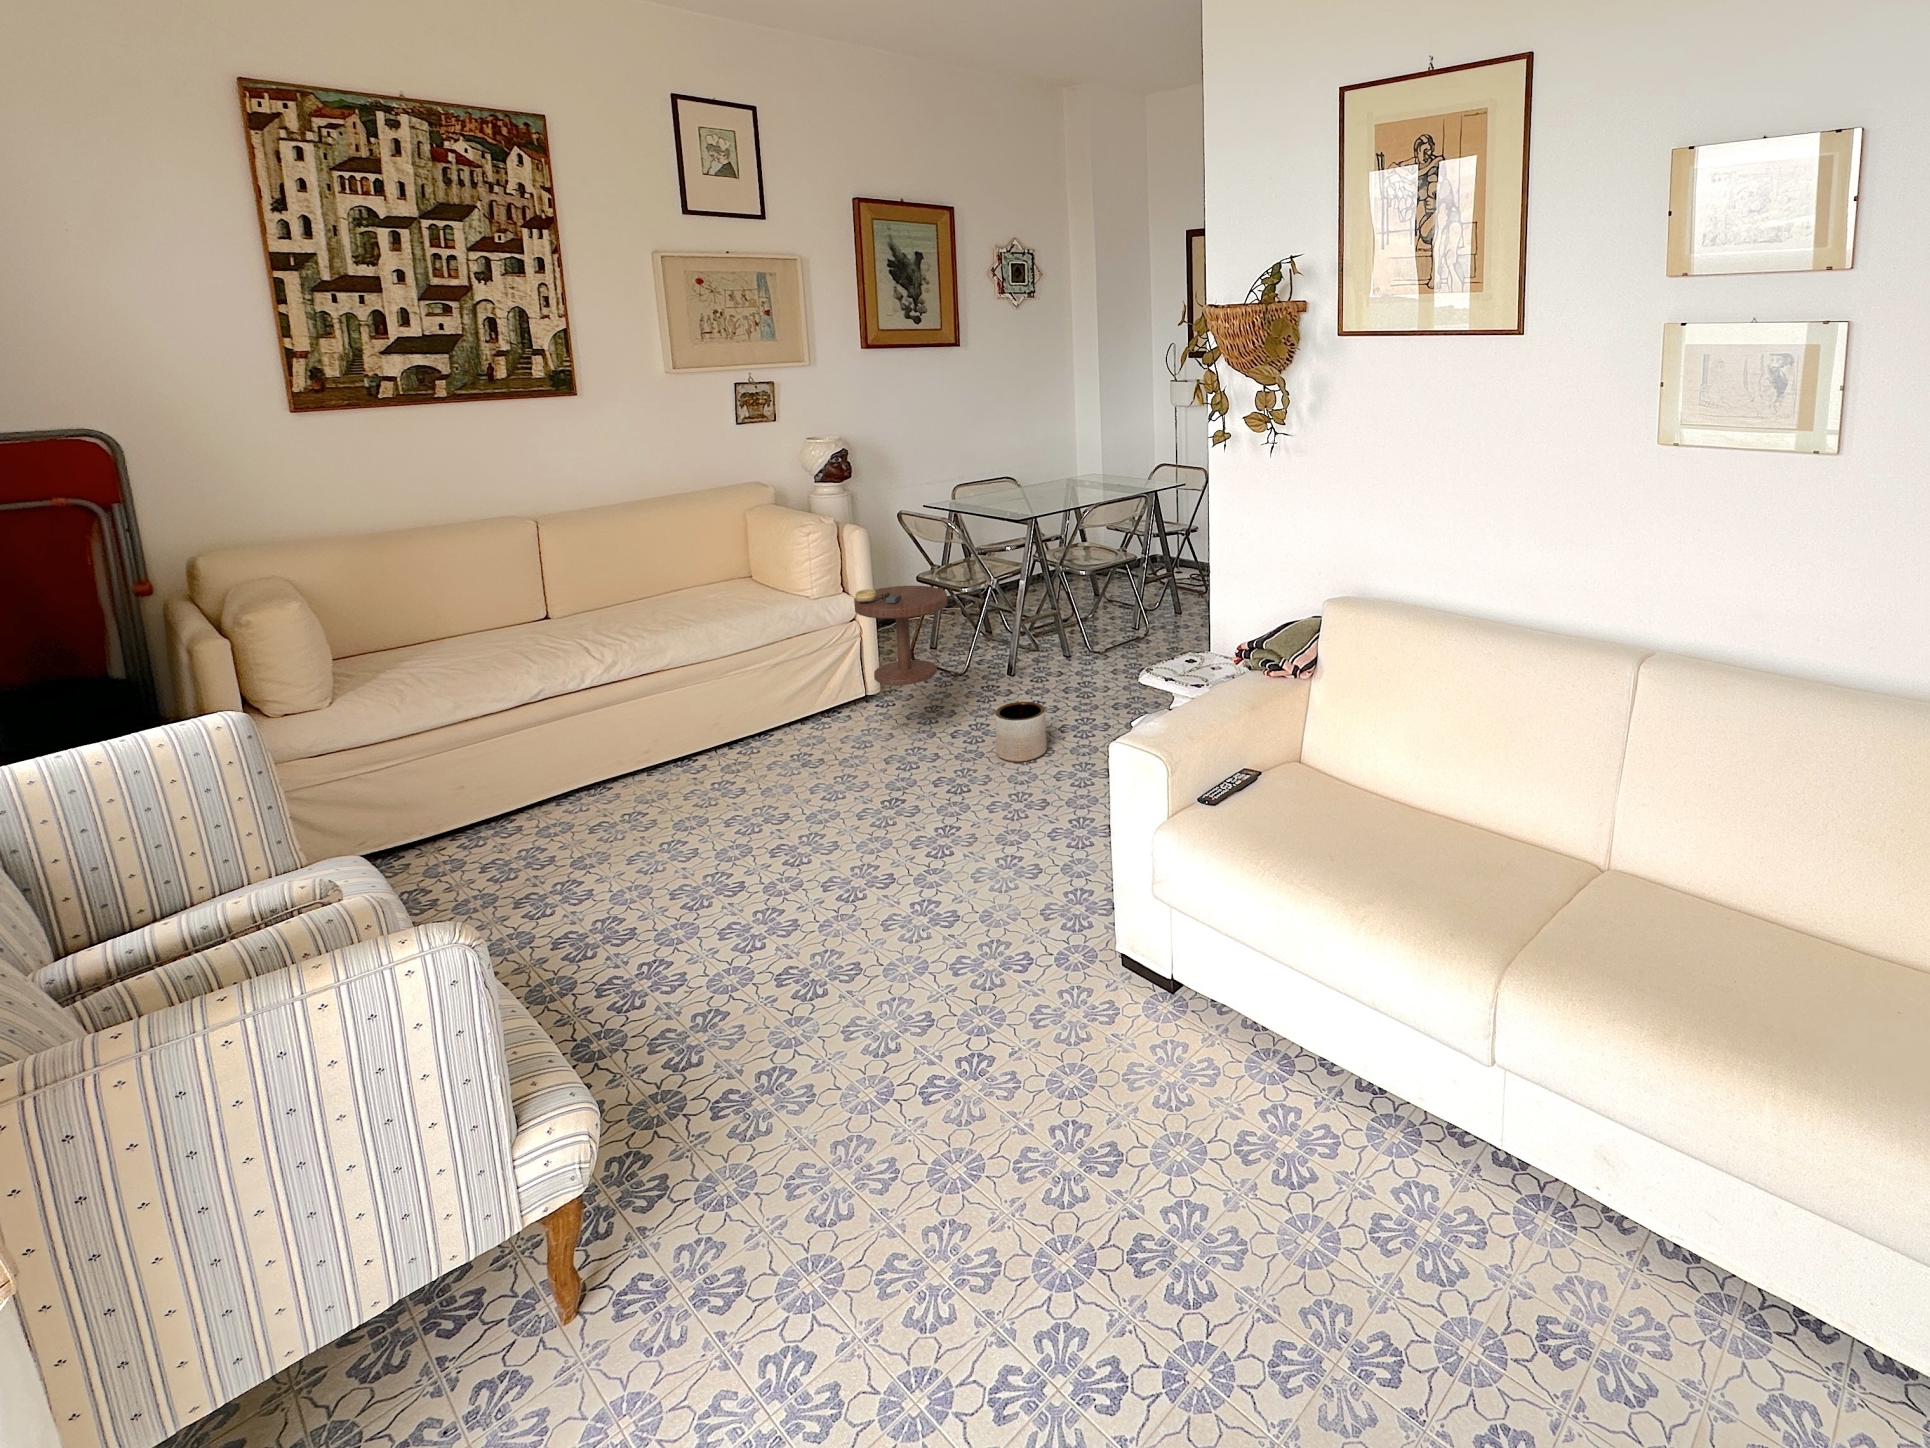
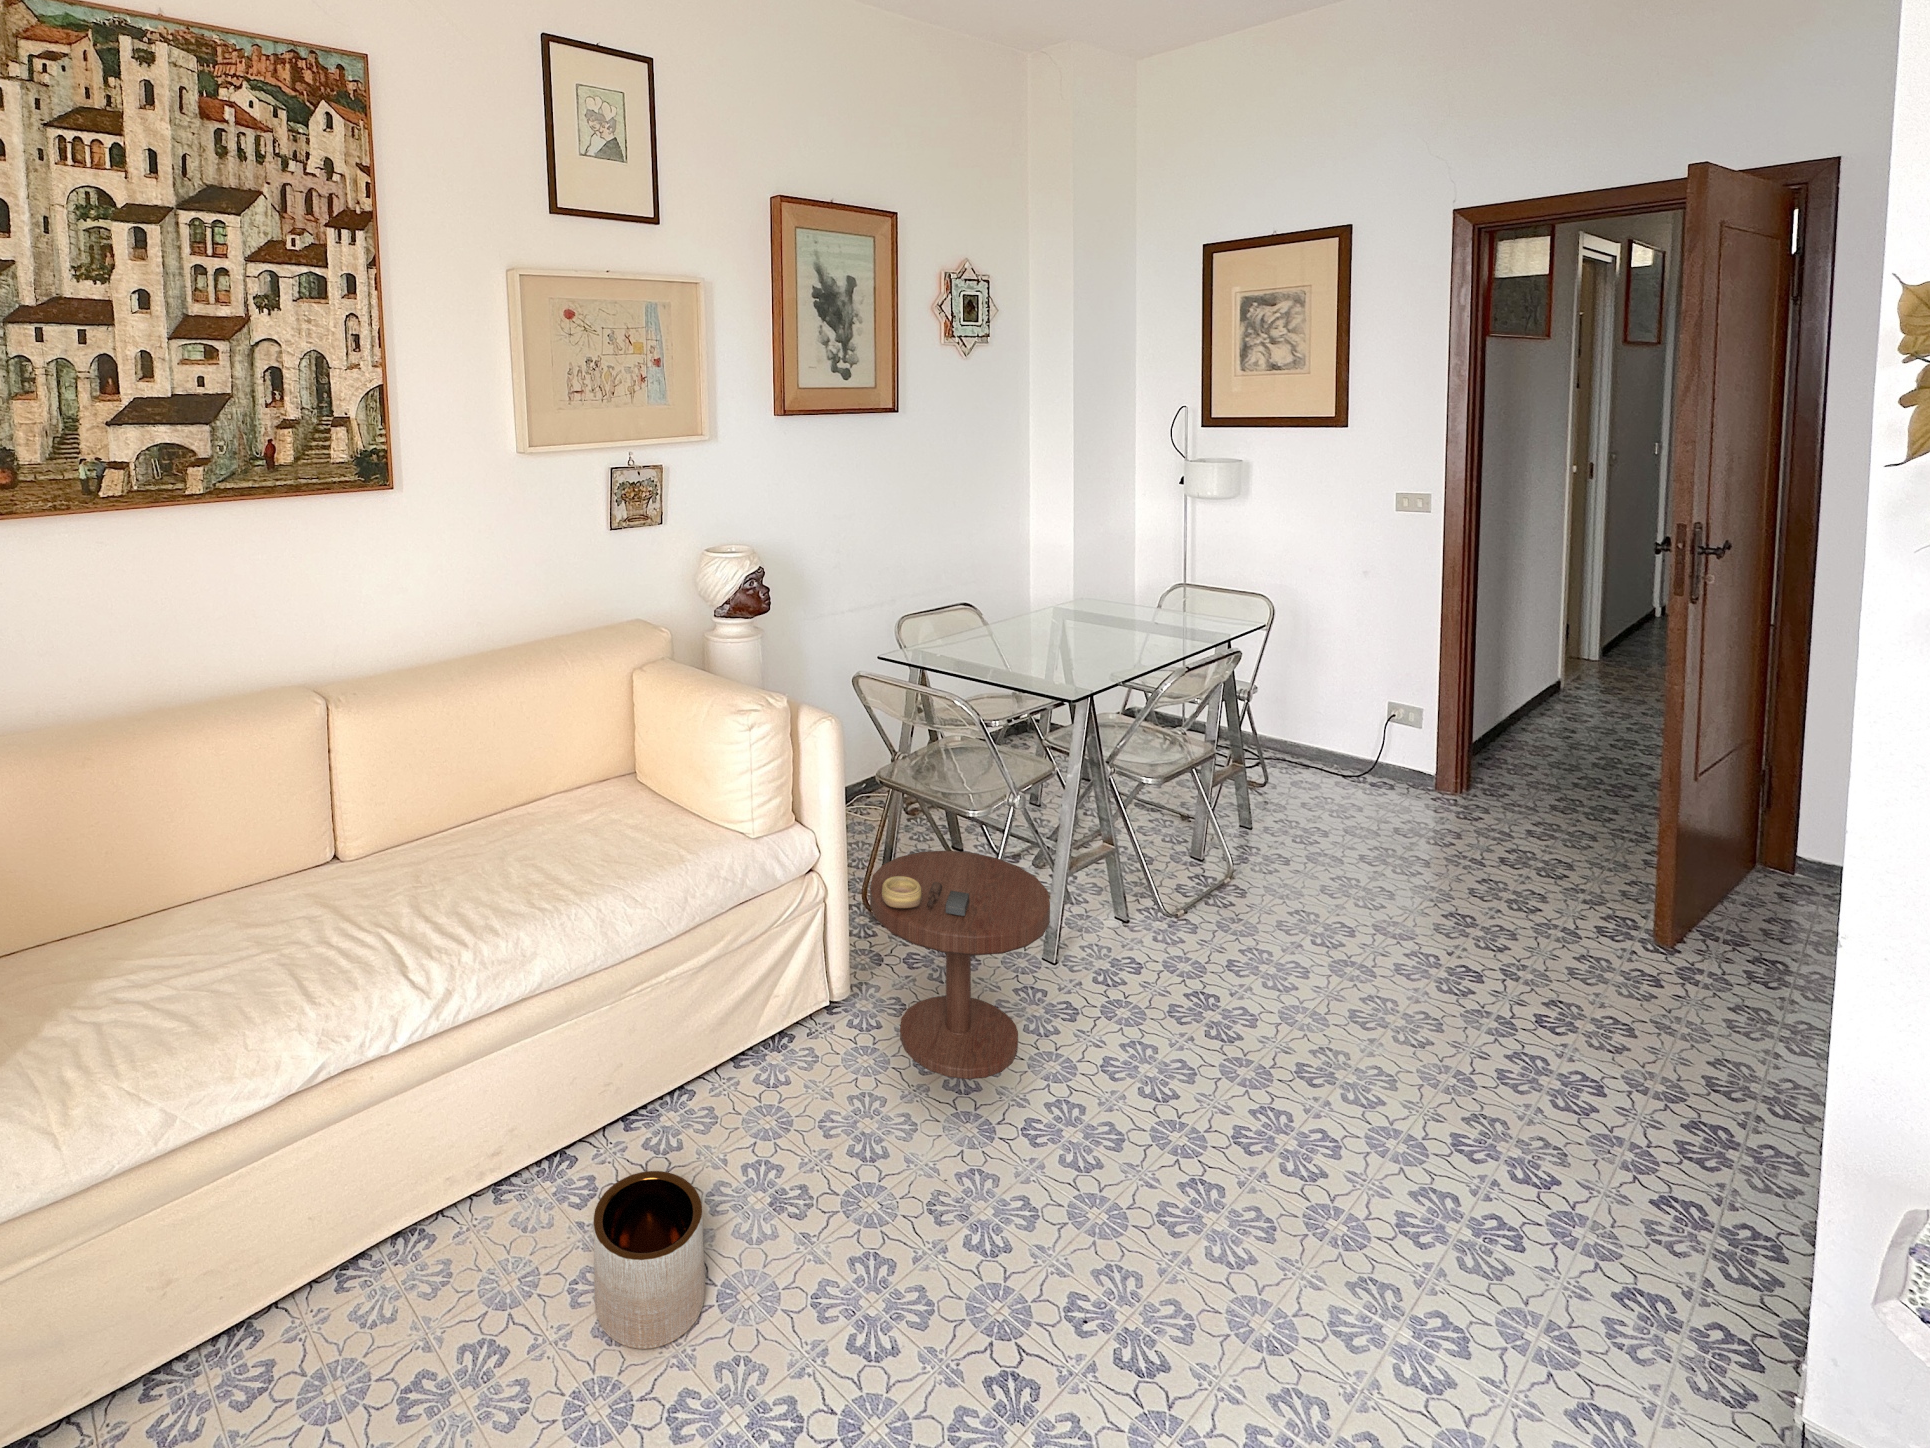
planter: present [995,702,1047,762] -> present [593,1171,705,1349]

